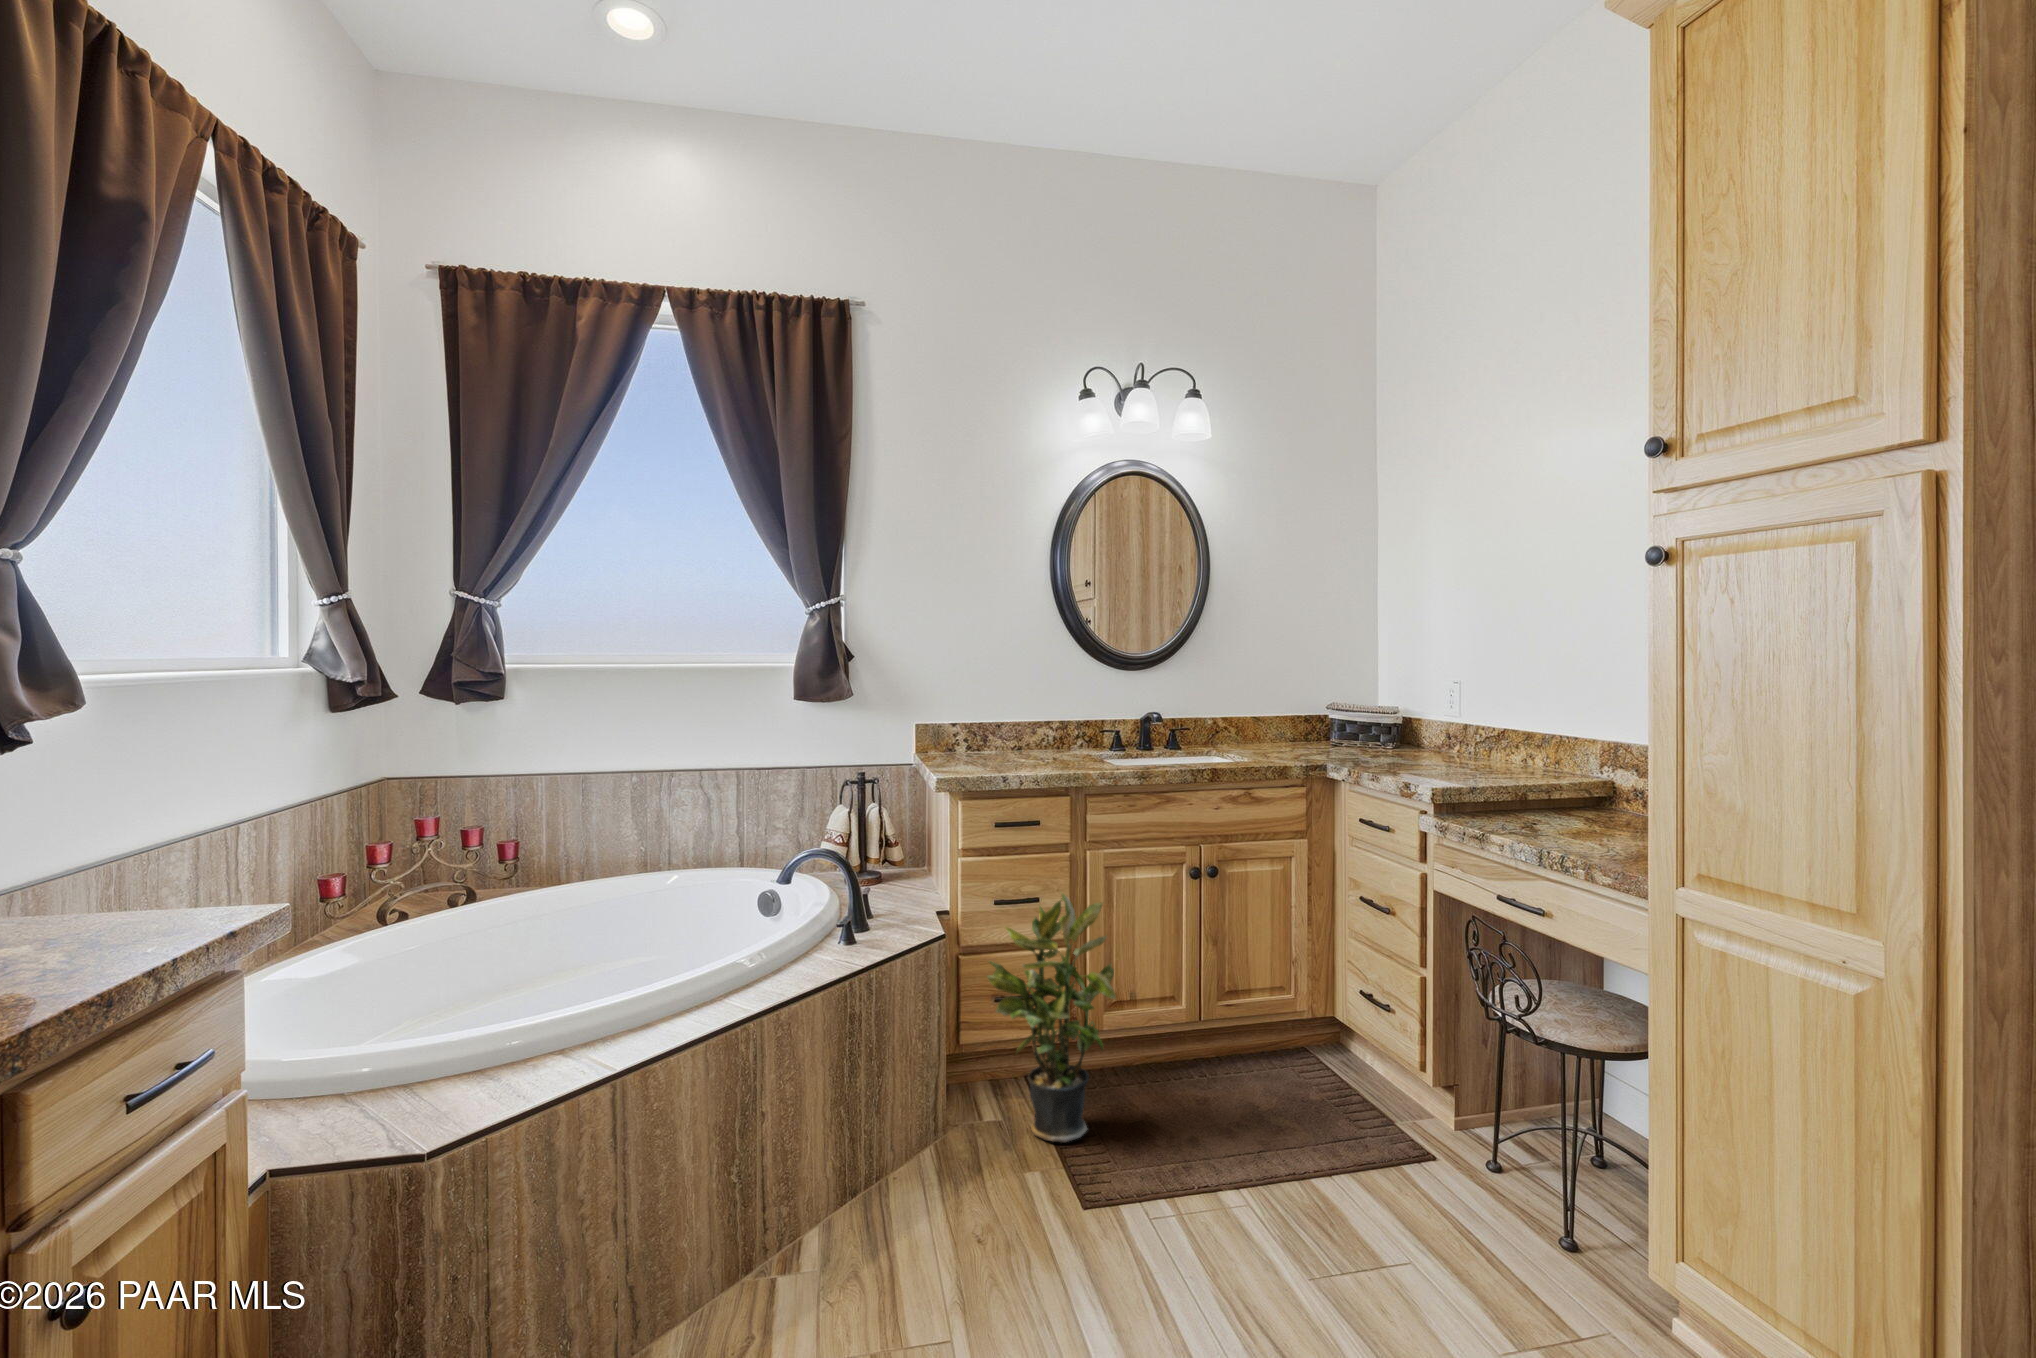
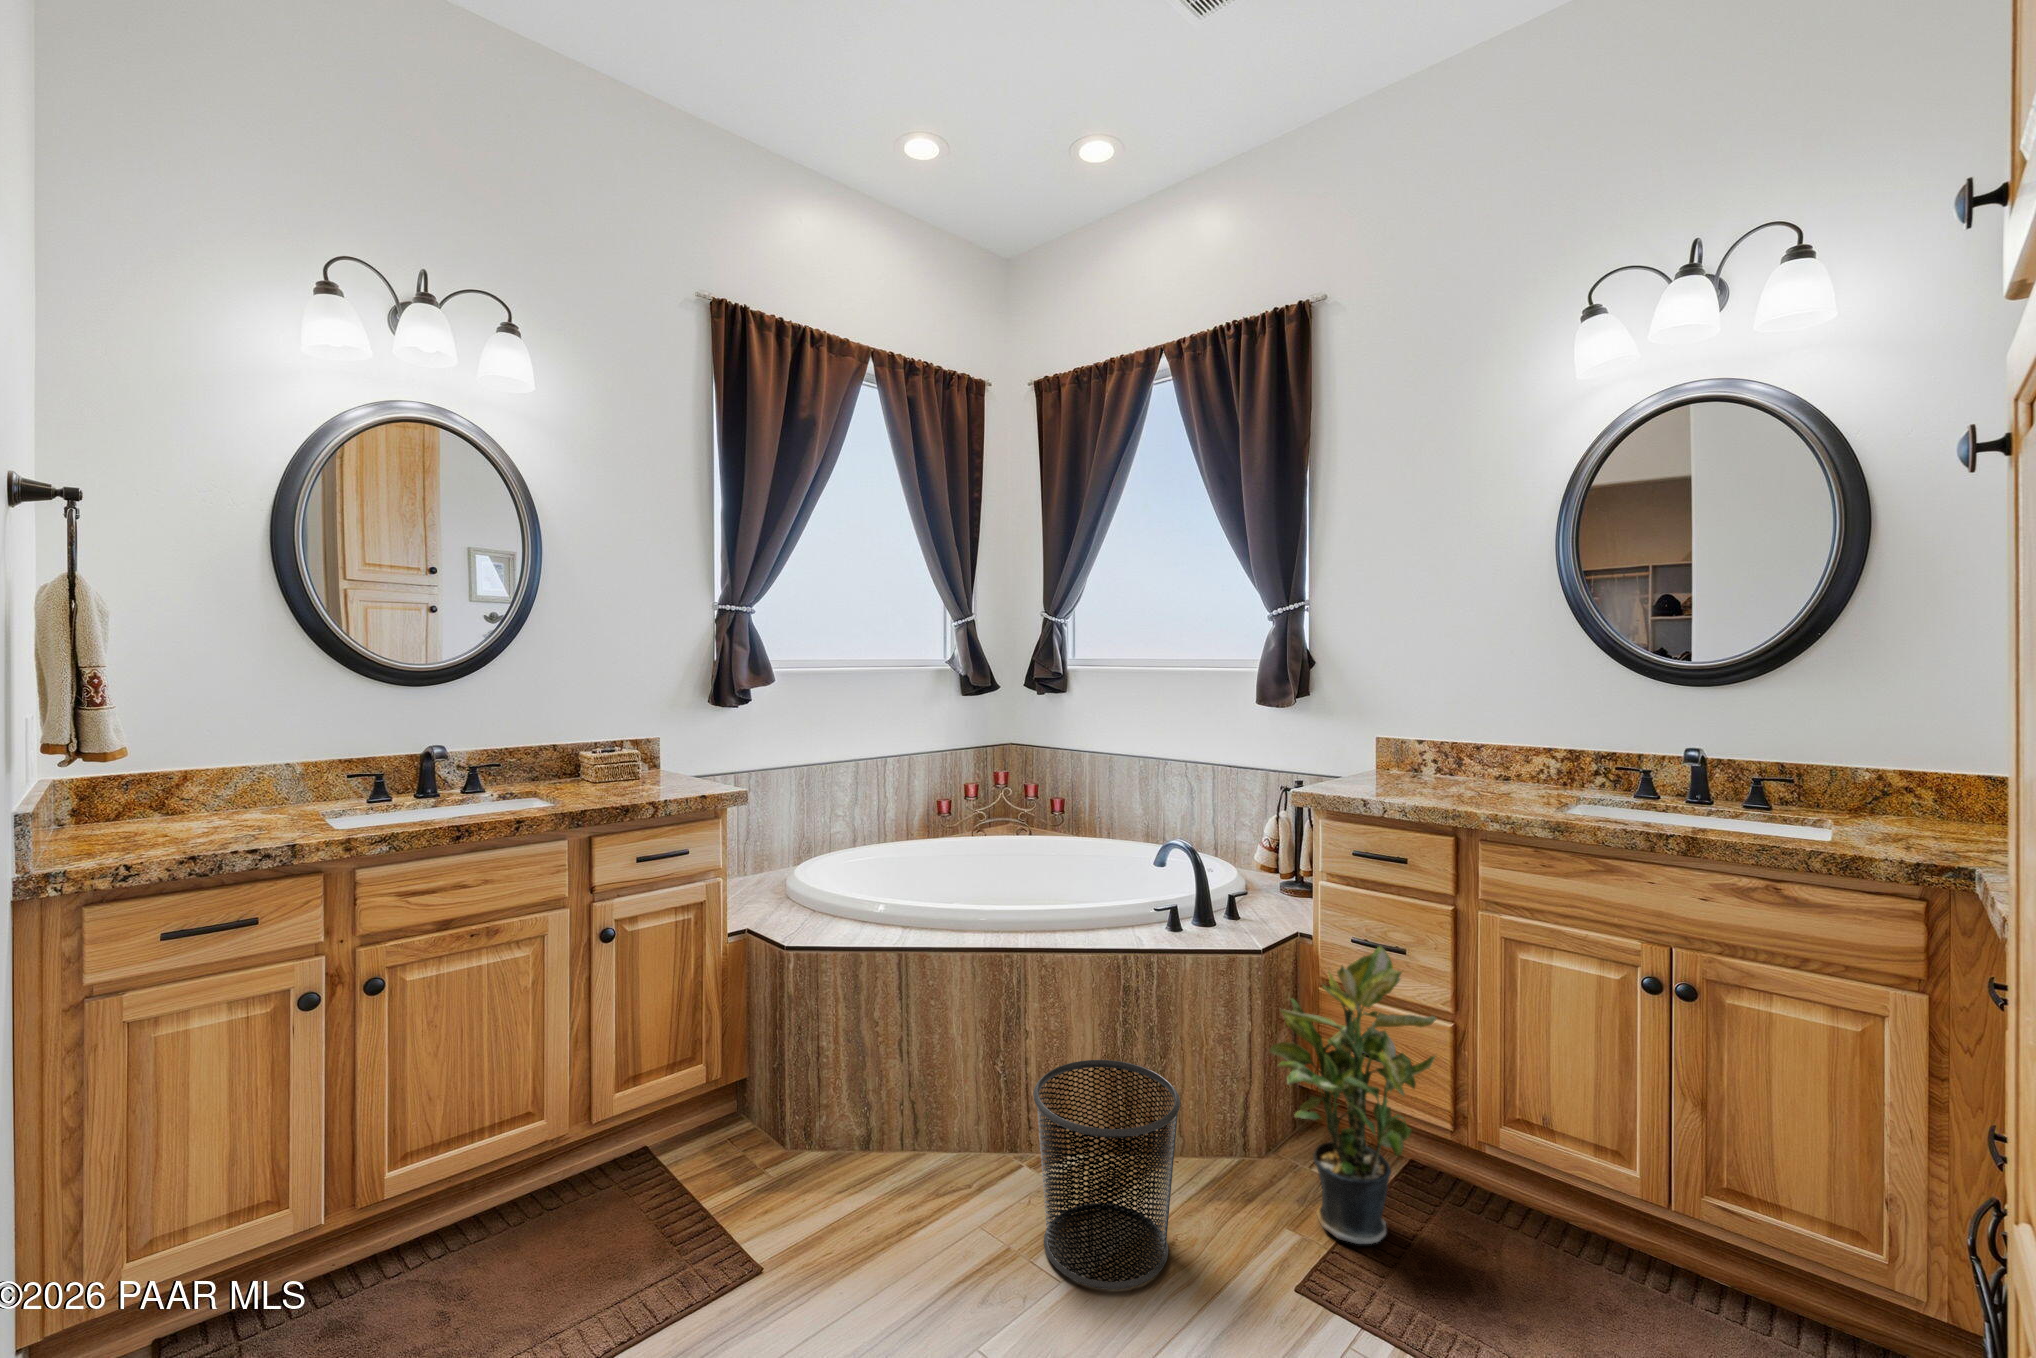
waste bin: none [873,1061,1021,1282] -> present [1033,1060,1180,1289]

